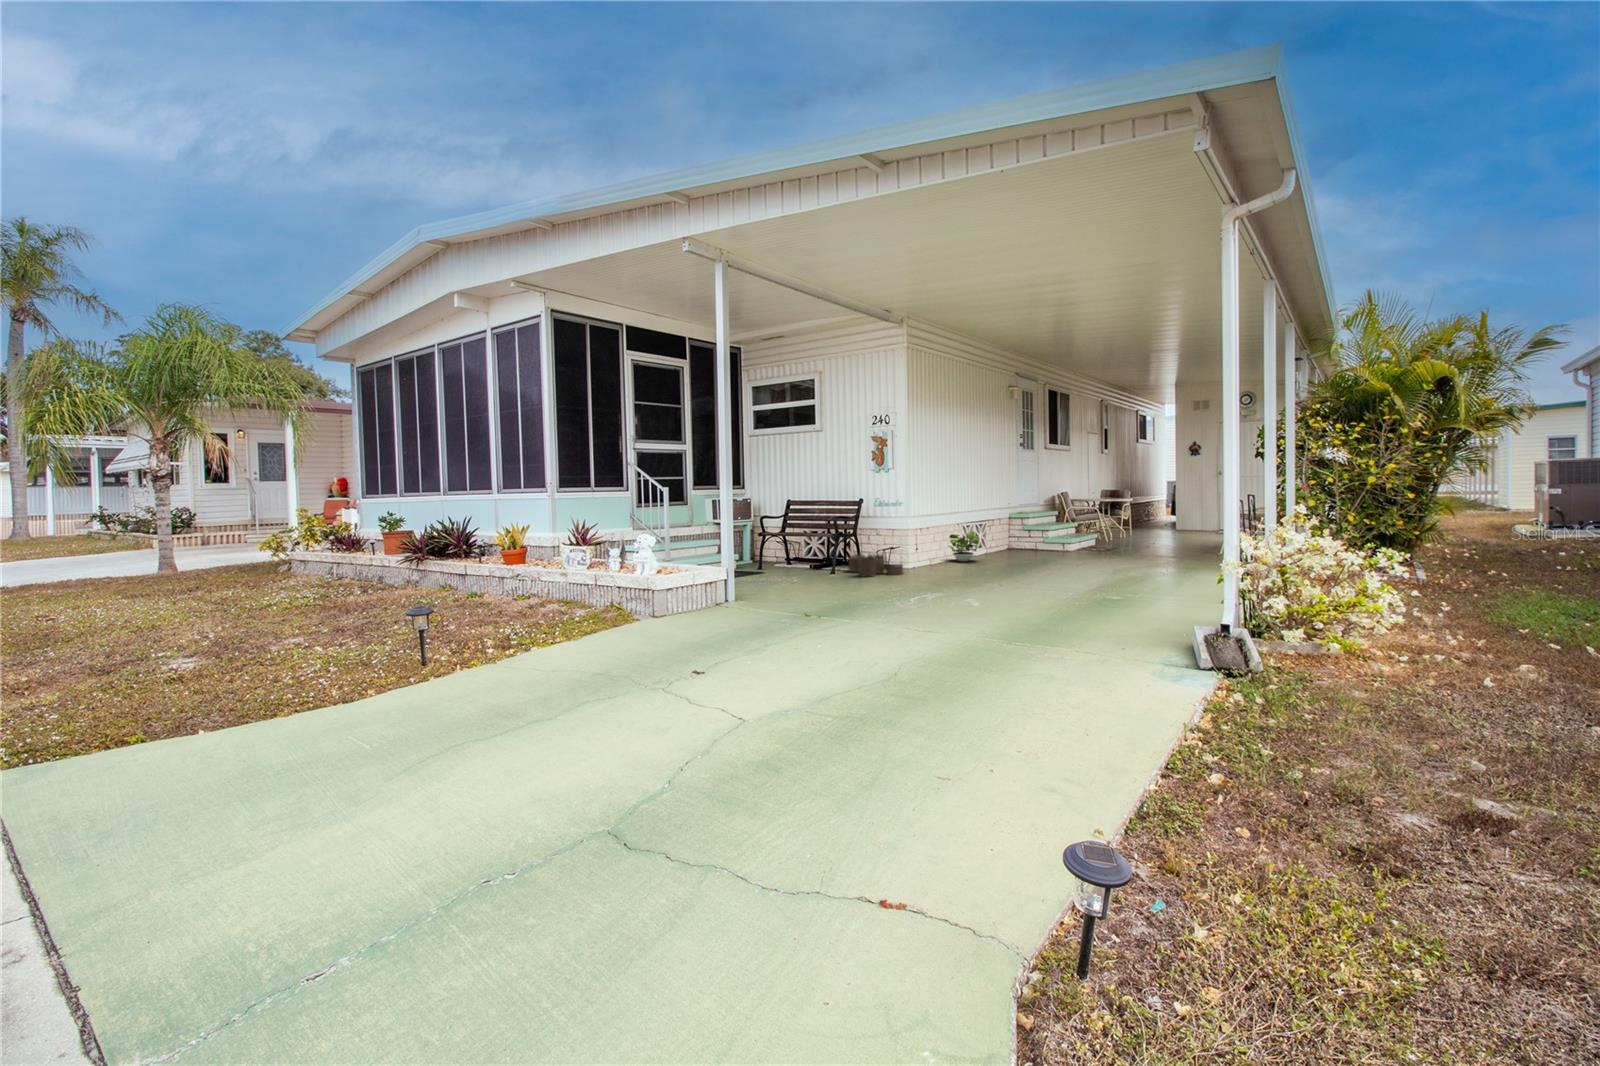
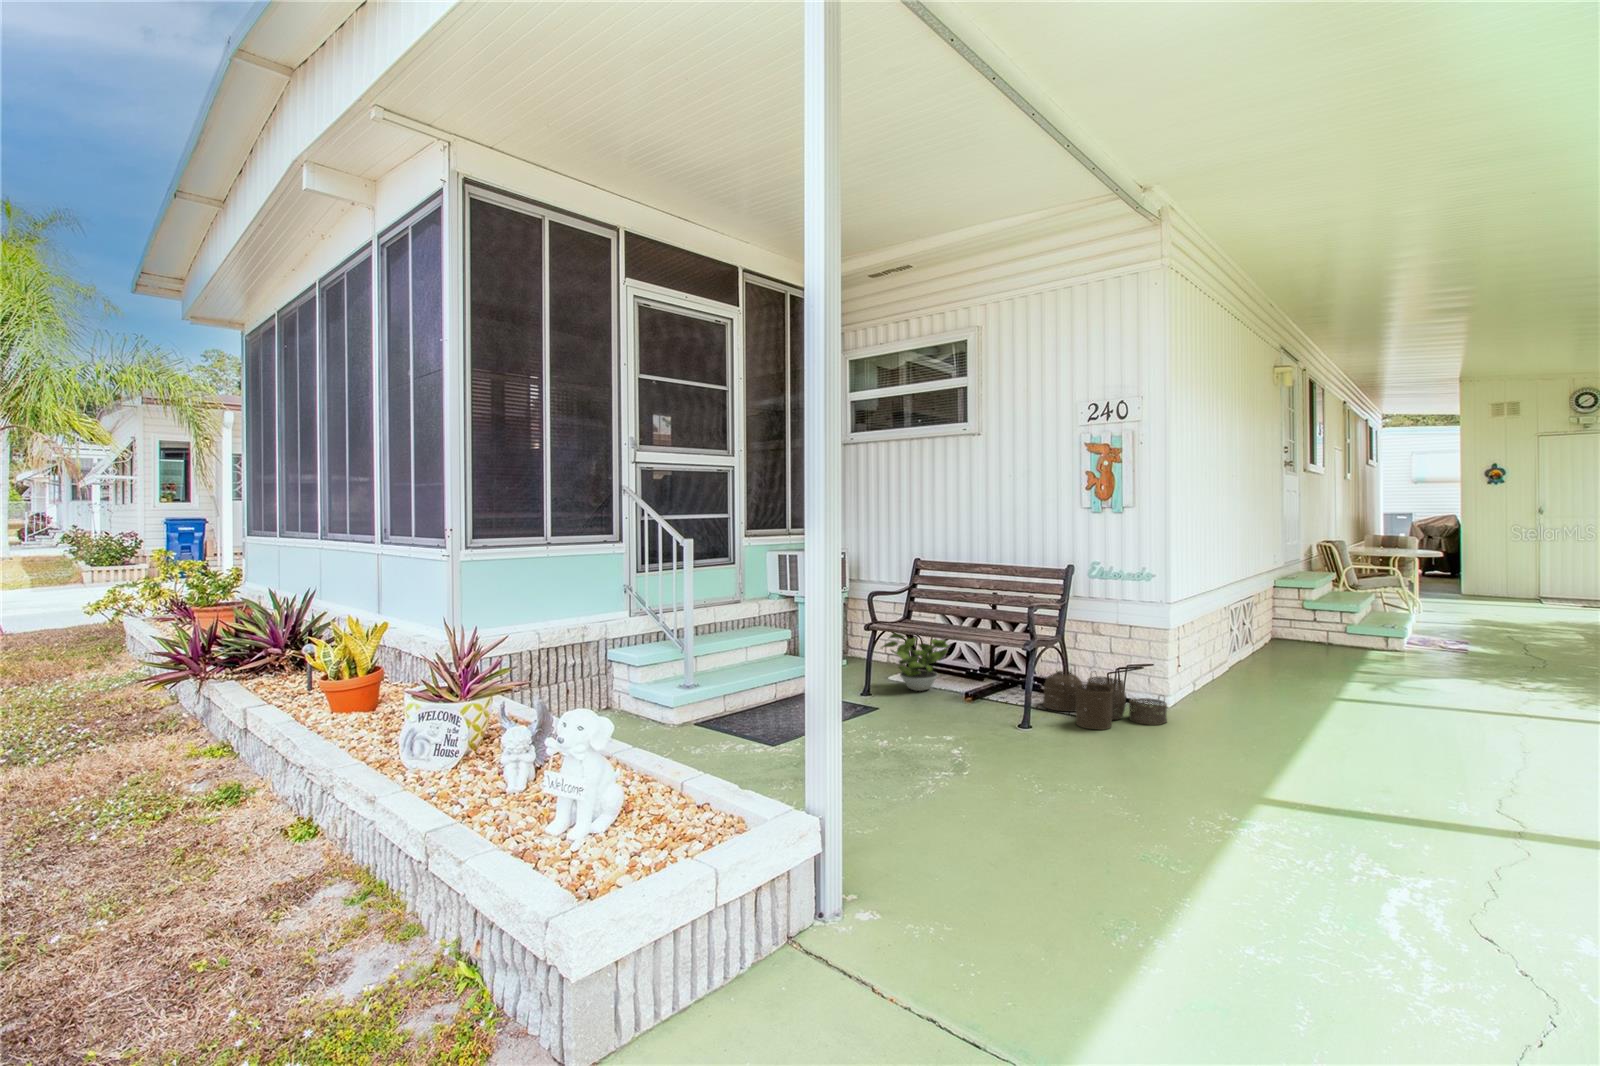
potted plant: present [949,531,980,562] -> present [881,633,948,691]

